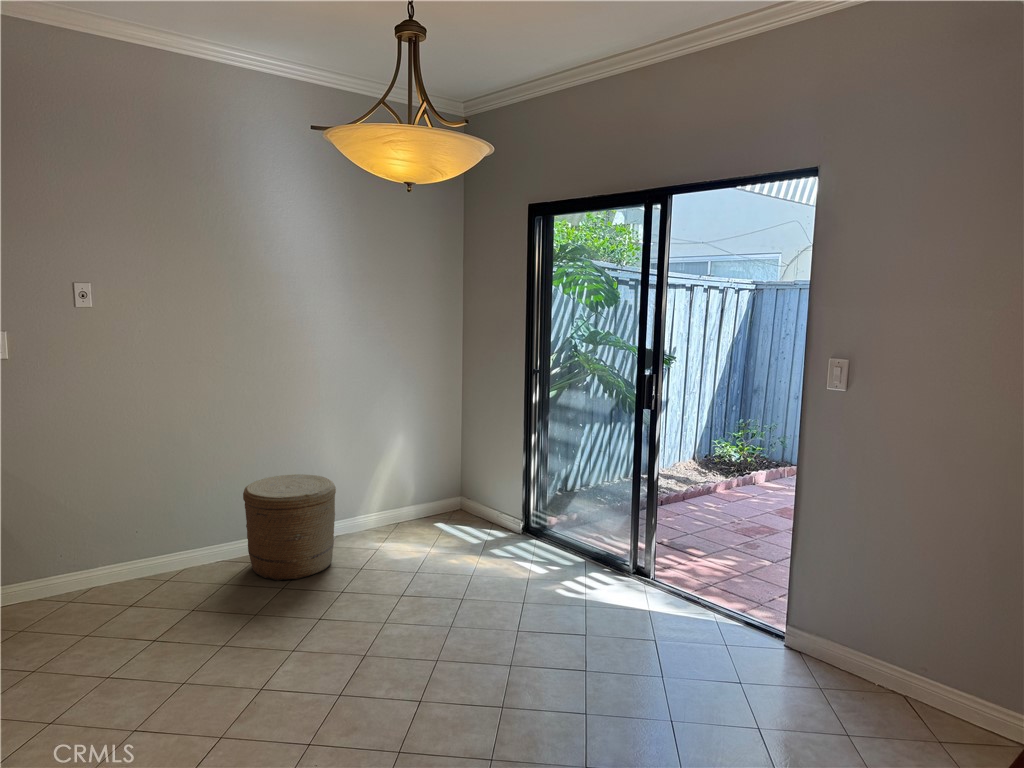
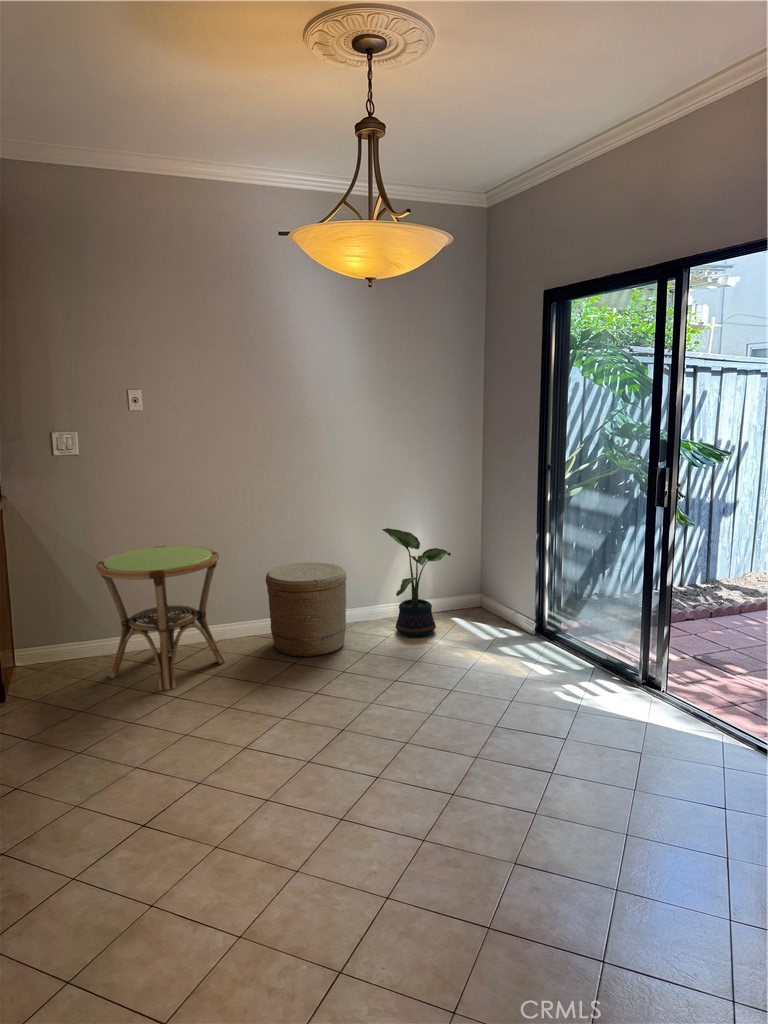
potted plant: none [365,435,437,547] -> present [382,528,451,637]
side table: none [31,463,197,640] -> present [96,546,225,690]

